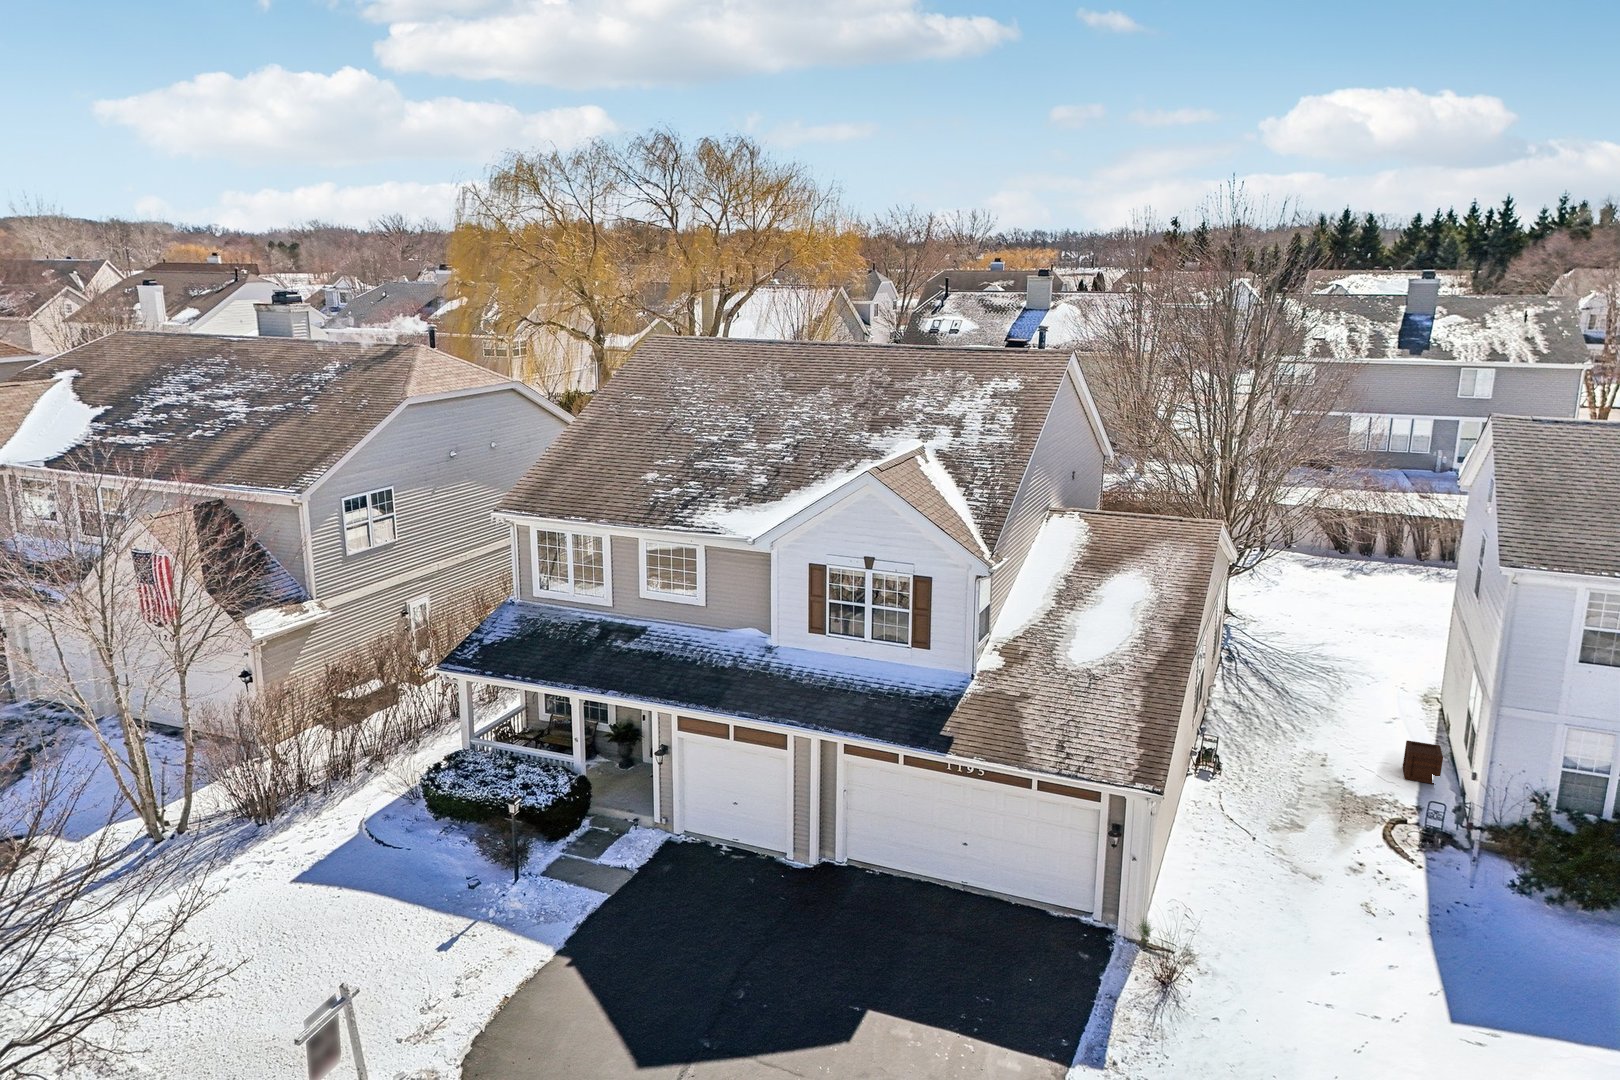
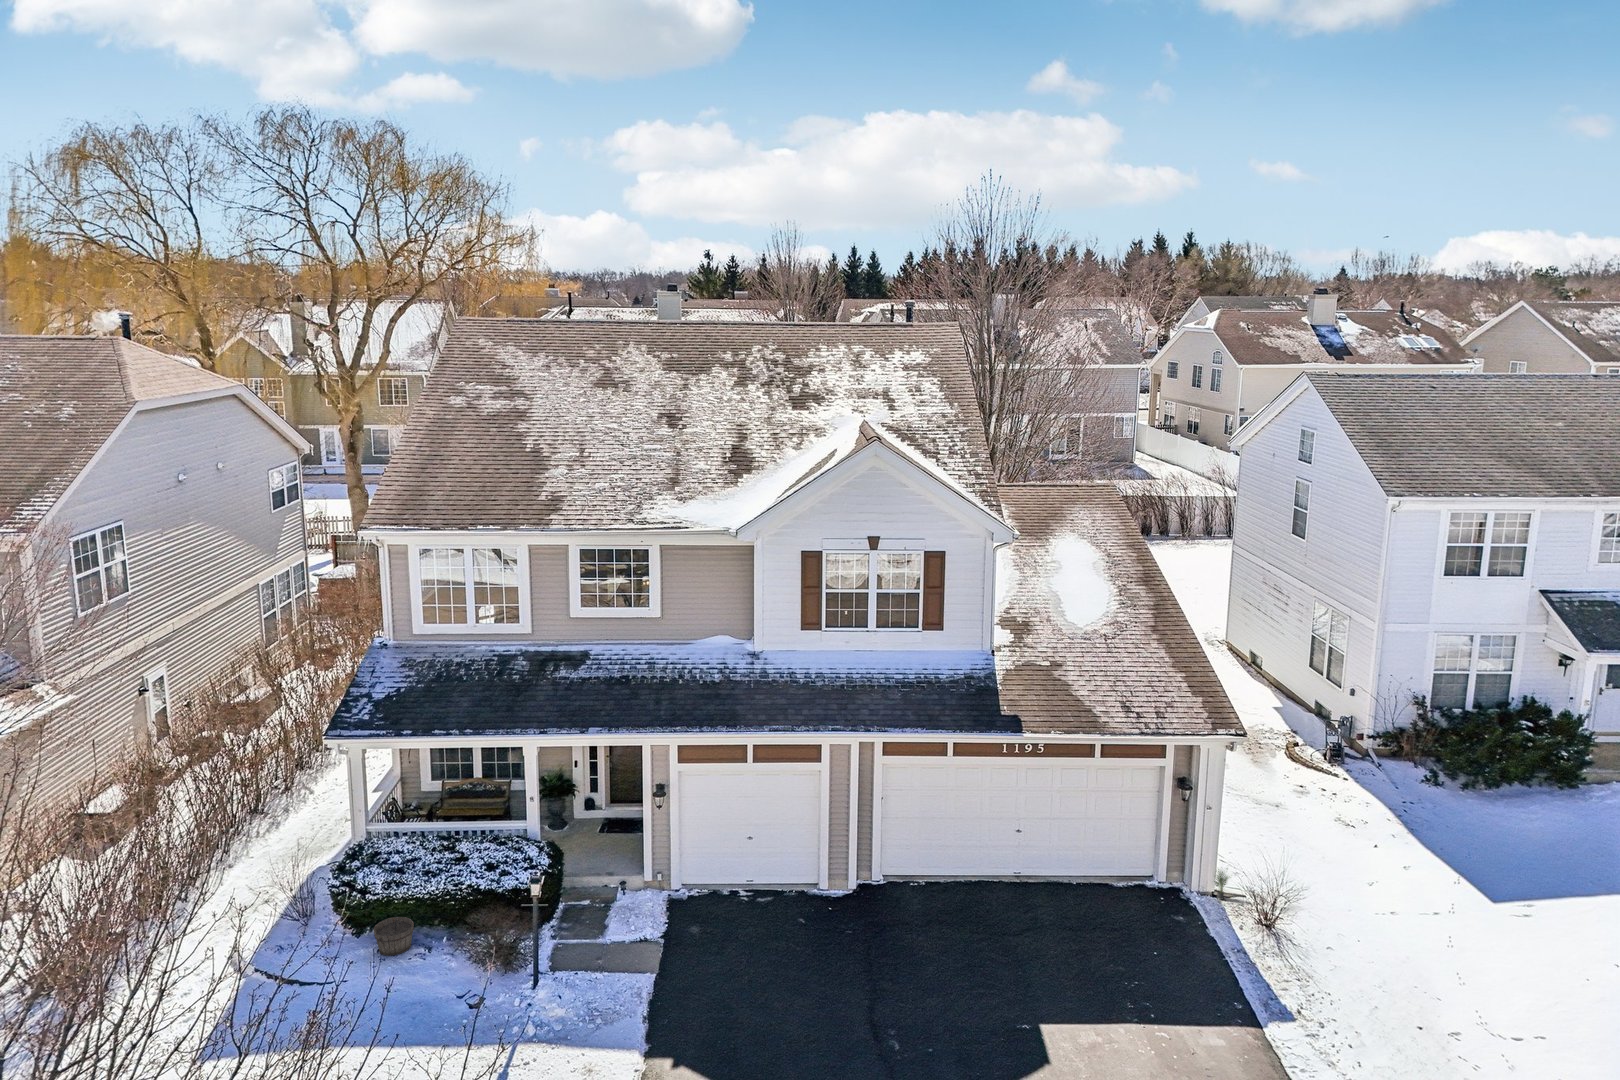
wooden crate: present [1403,741,1443,784] -> none [1262,671,1303,706]
wooden bucket: none [437,811,467,839] -> present [374,917,414,956]

